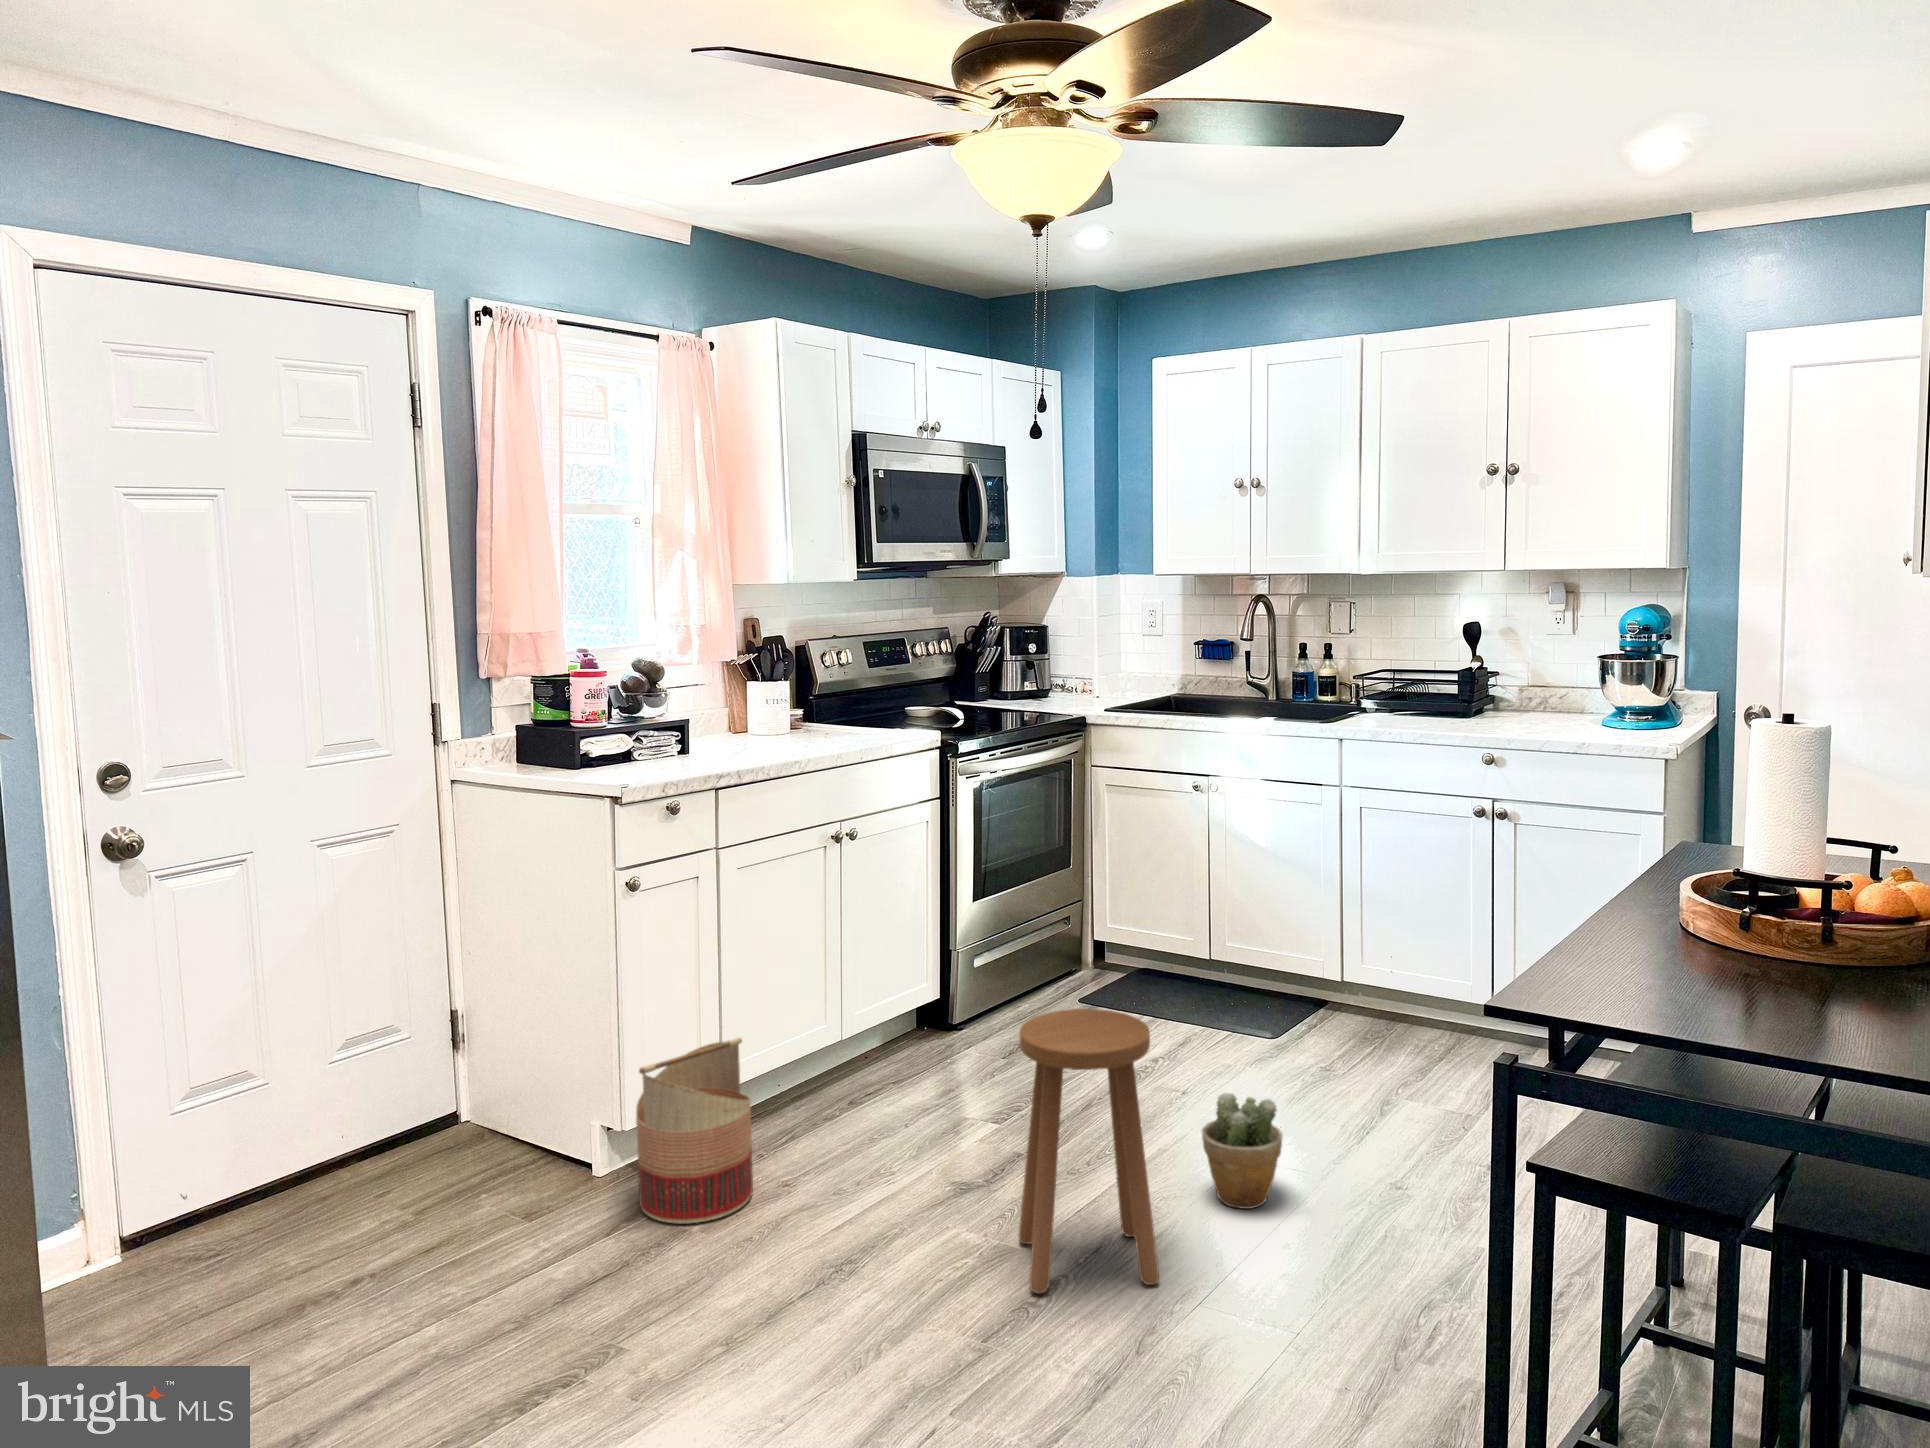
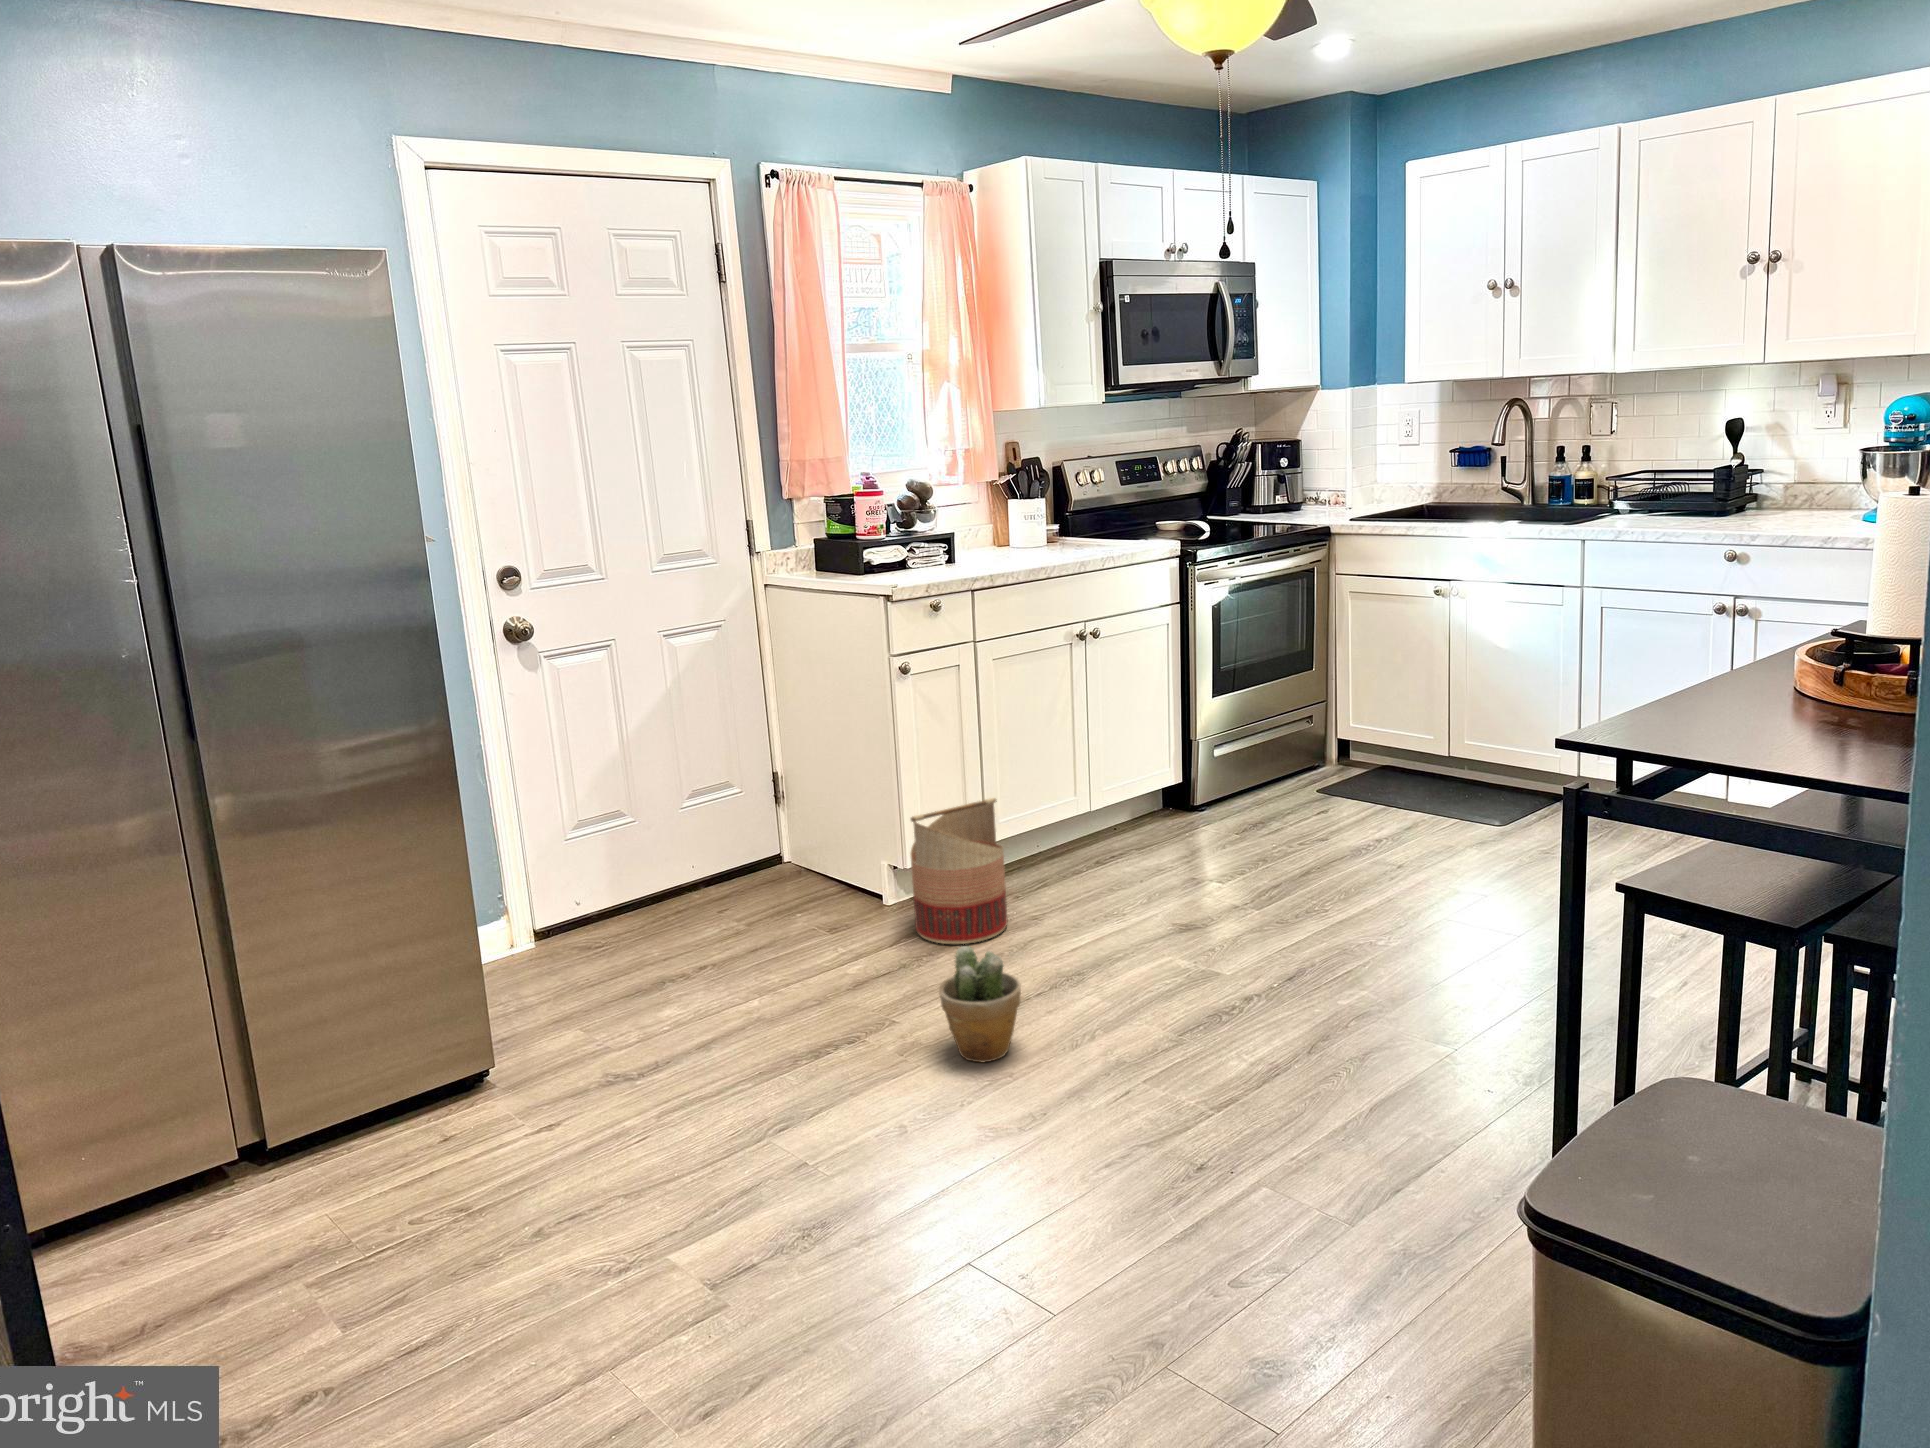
stool: present [1019,1009,1159,1293] -> none [1222,776,1346,1012]
potted plant: present [1202,1093,1283,1209] -> present [939,946,1021,1063]

